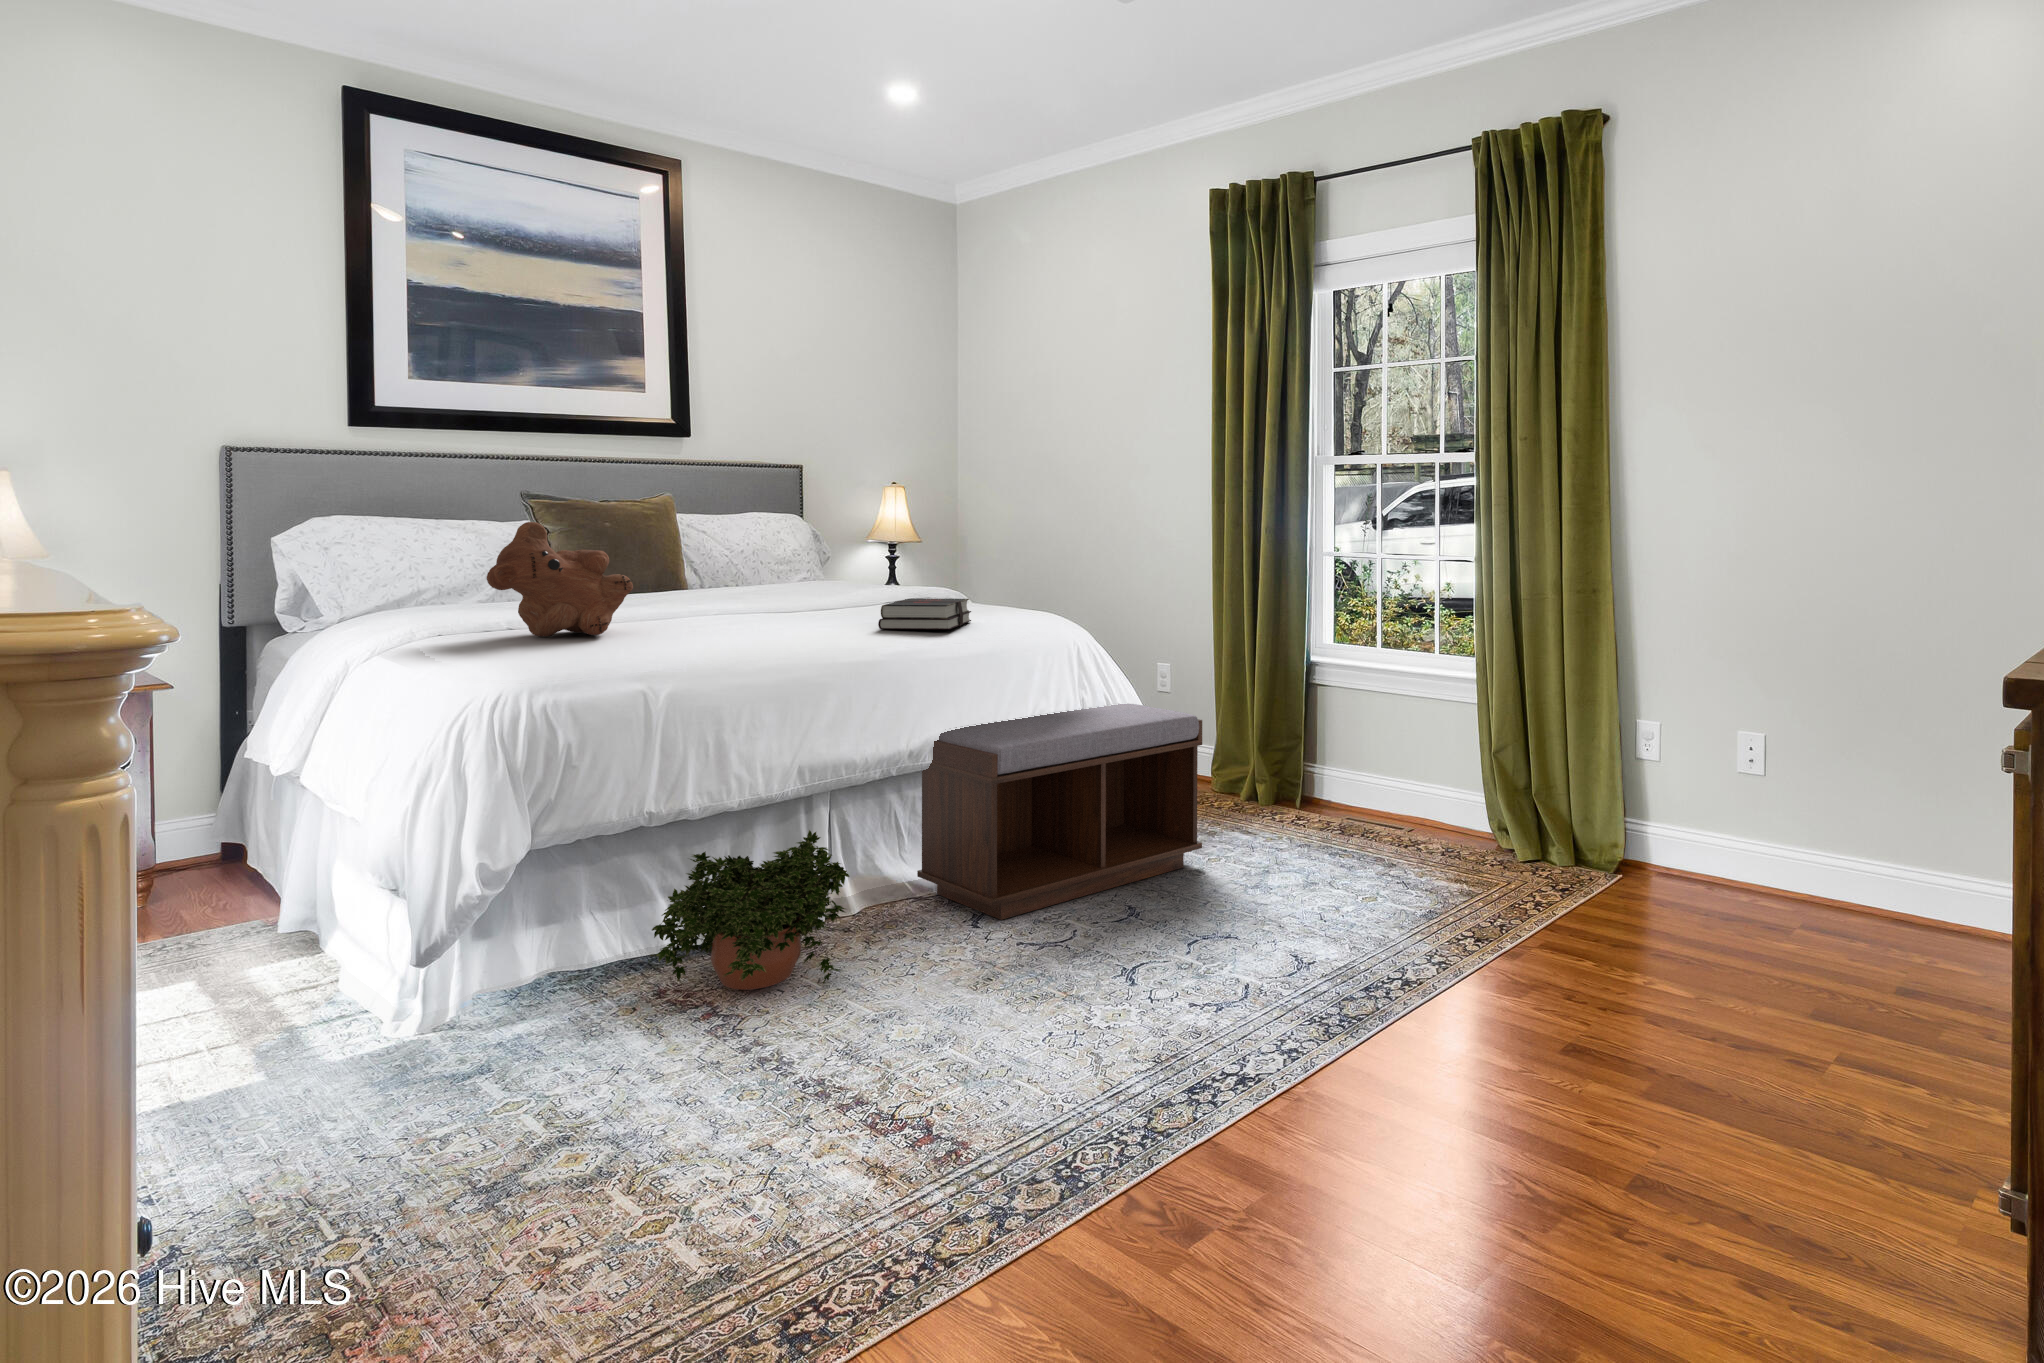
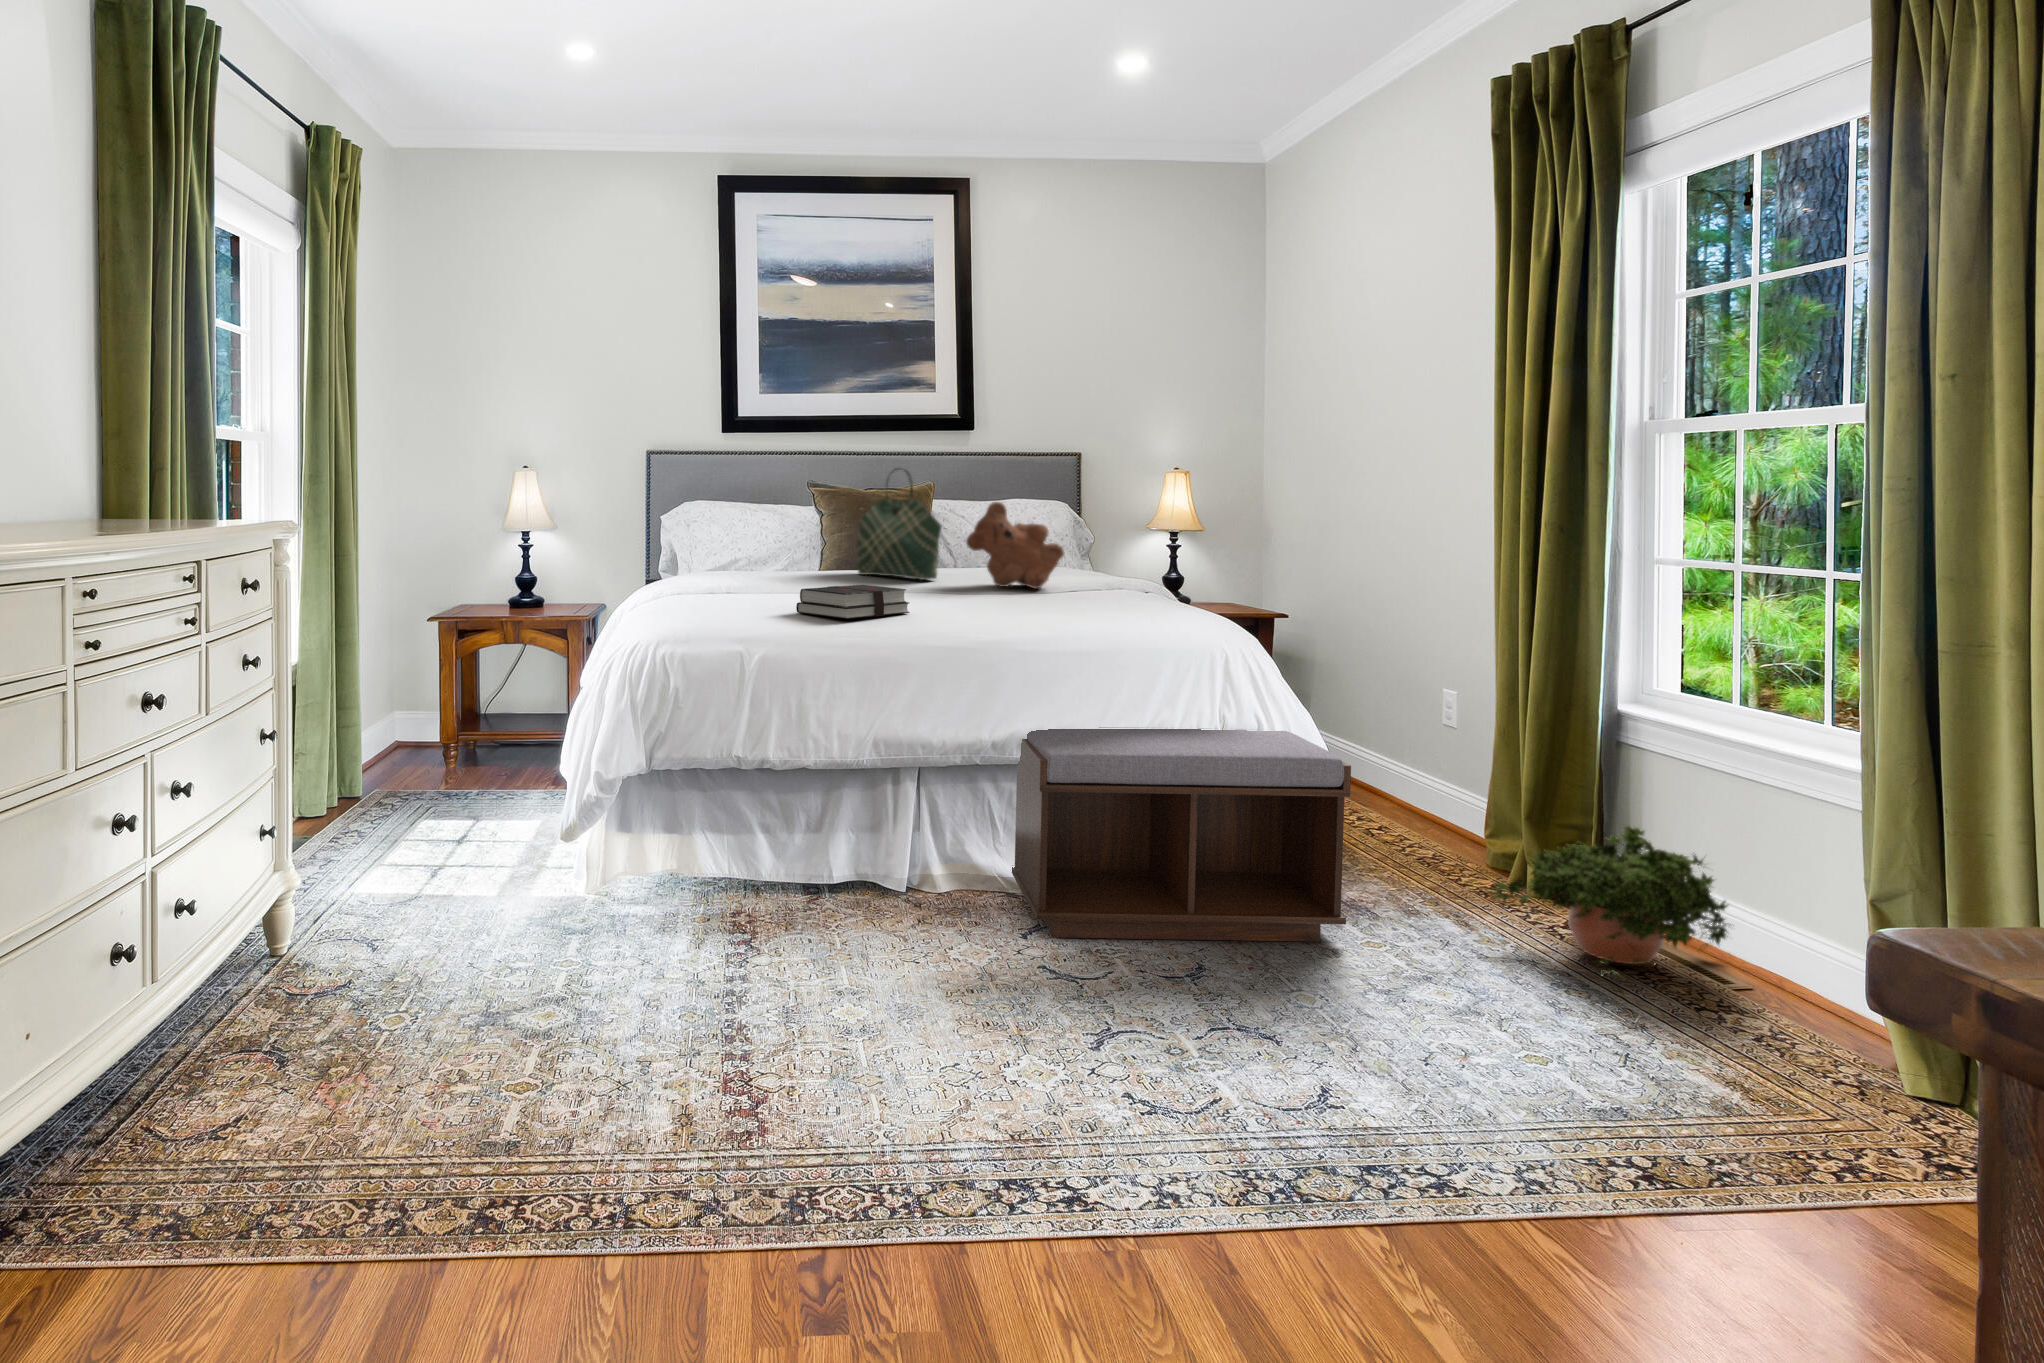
tote bag: none [623,479,741,601] -> present [857,469,942,580]
teddy bear: present [487,522,633,637] -> present [966,502,1064,589]
hardback book: present [878,598,971,630] -> present [796,585,909,619]
potted plant: present [650,830,849,990] -> present [1494,825,1734,976]

